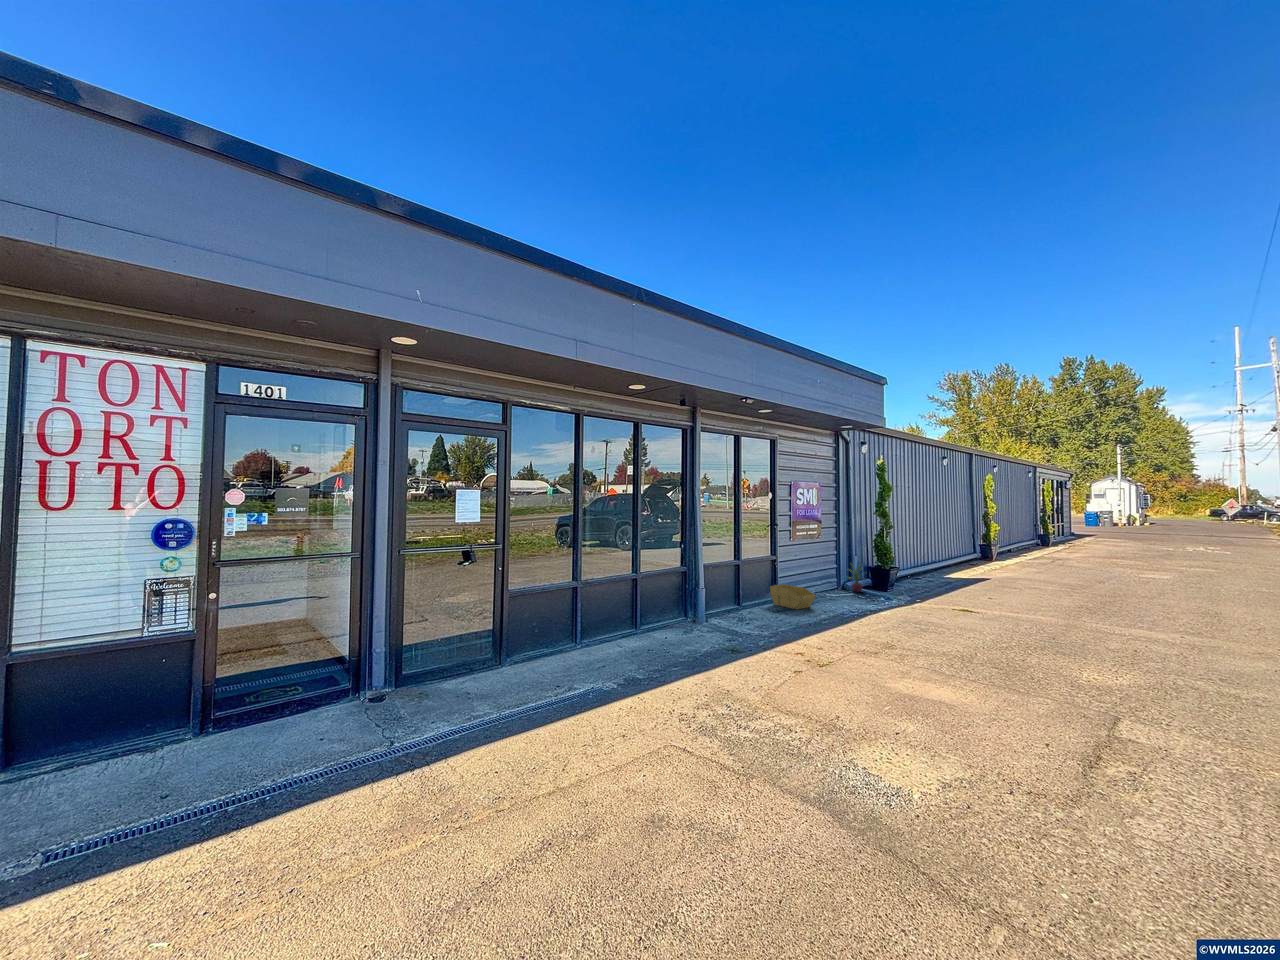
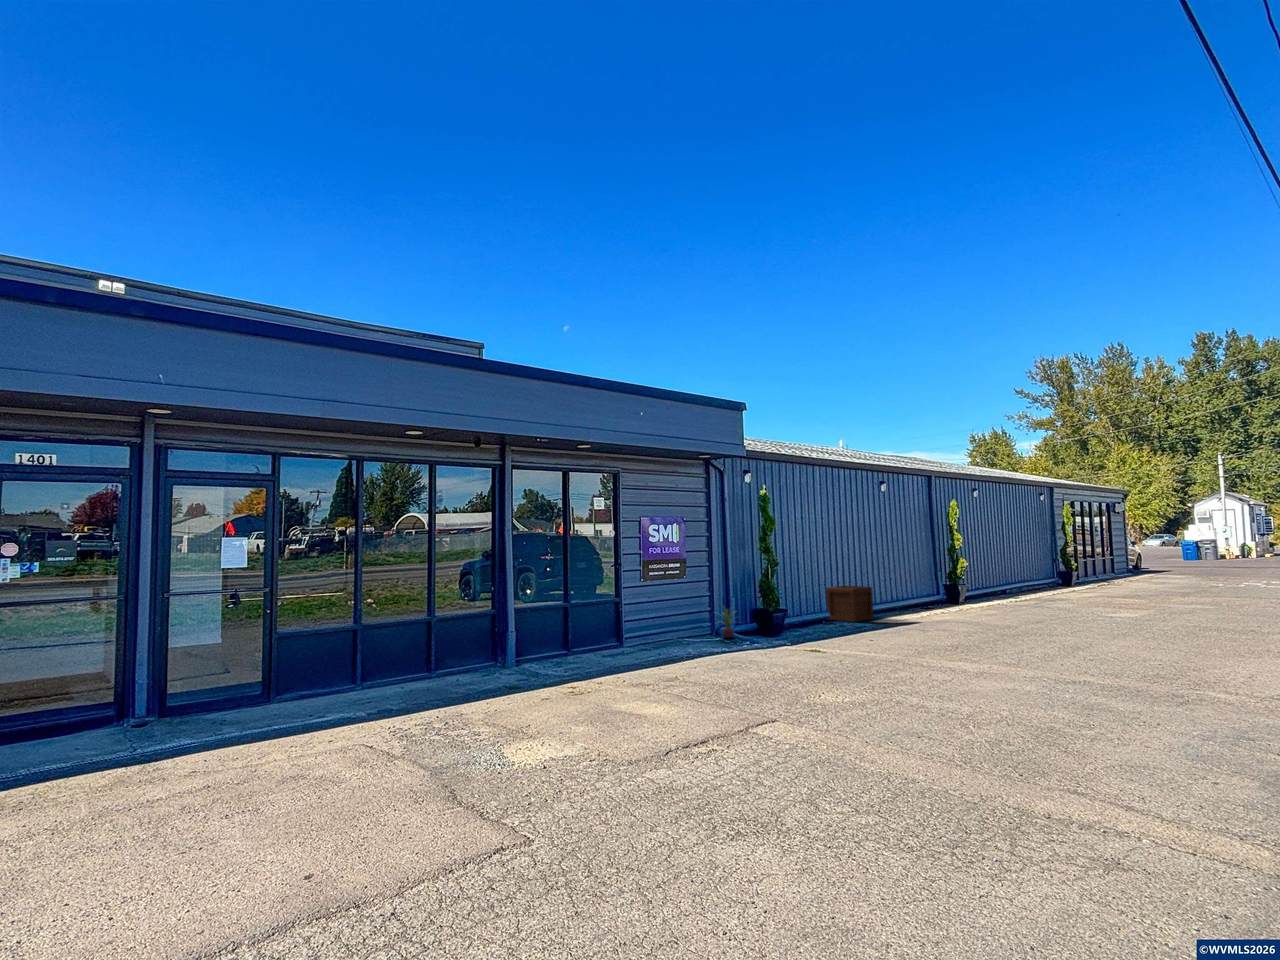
wooden crate: none [912,545,953,578] -> present [826,585,873,622]
storage bin: present [770,584,815,609] -> none [610,629,653,655]

